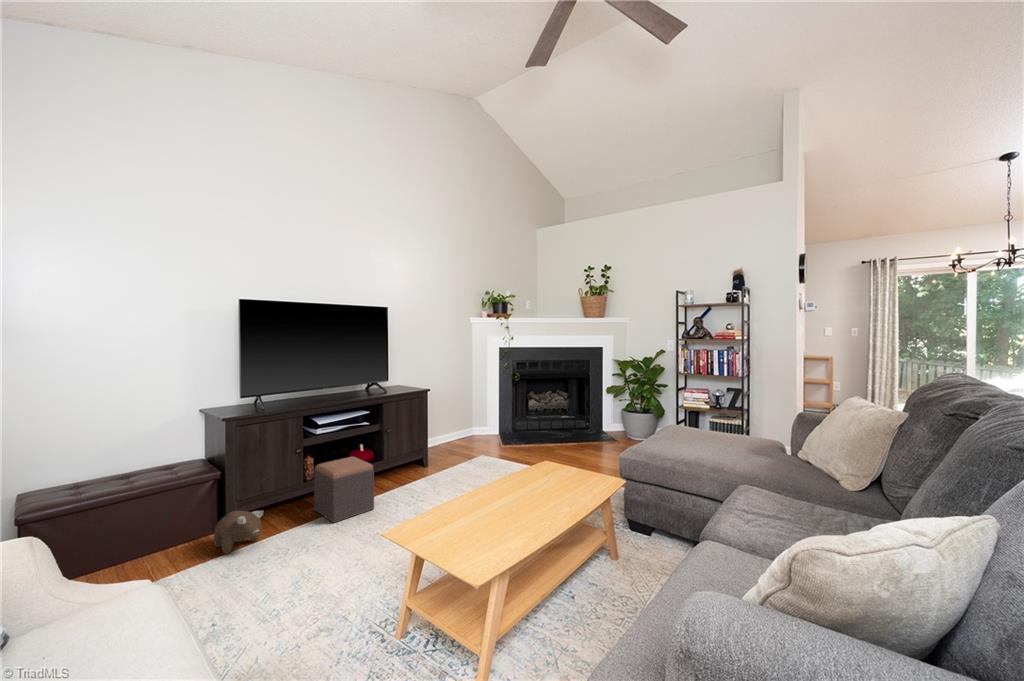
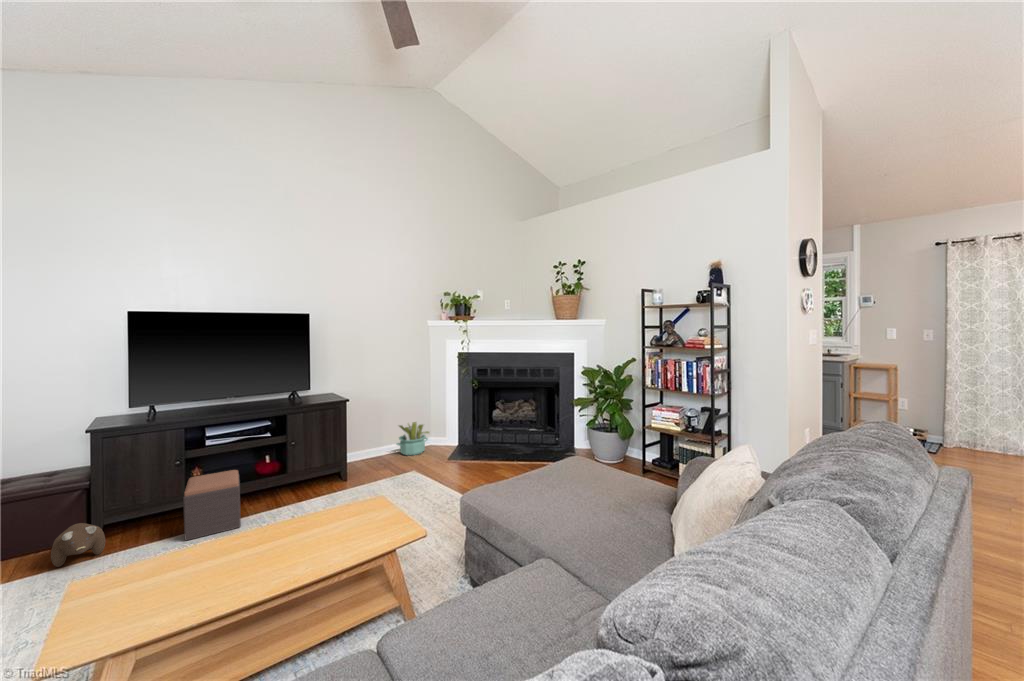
decorative plant: none [449,413,477,446] -> present [397,422,430,455]

